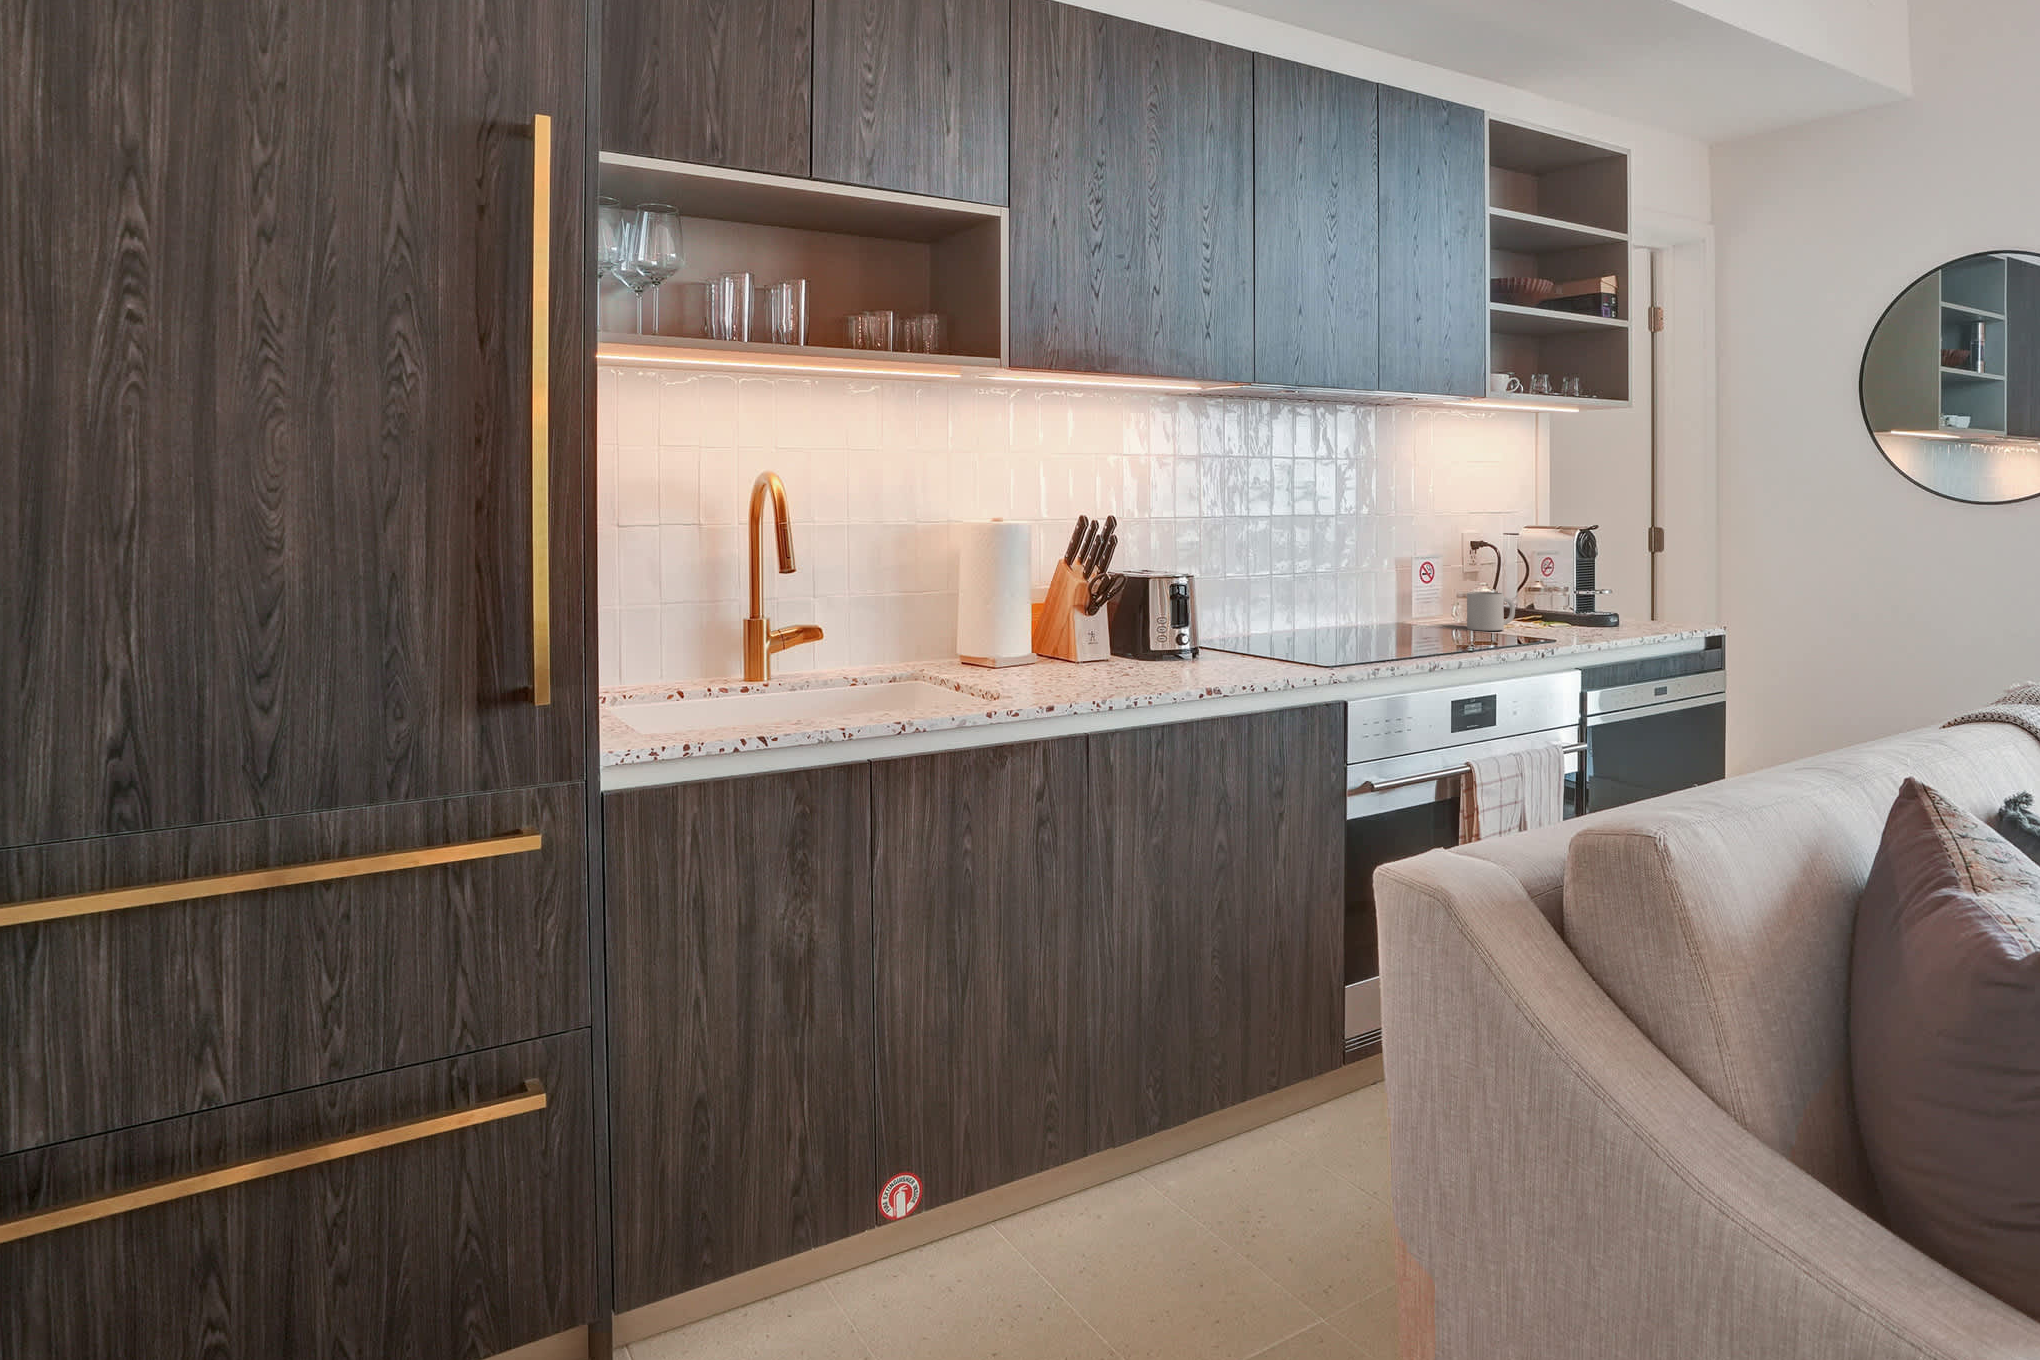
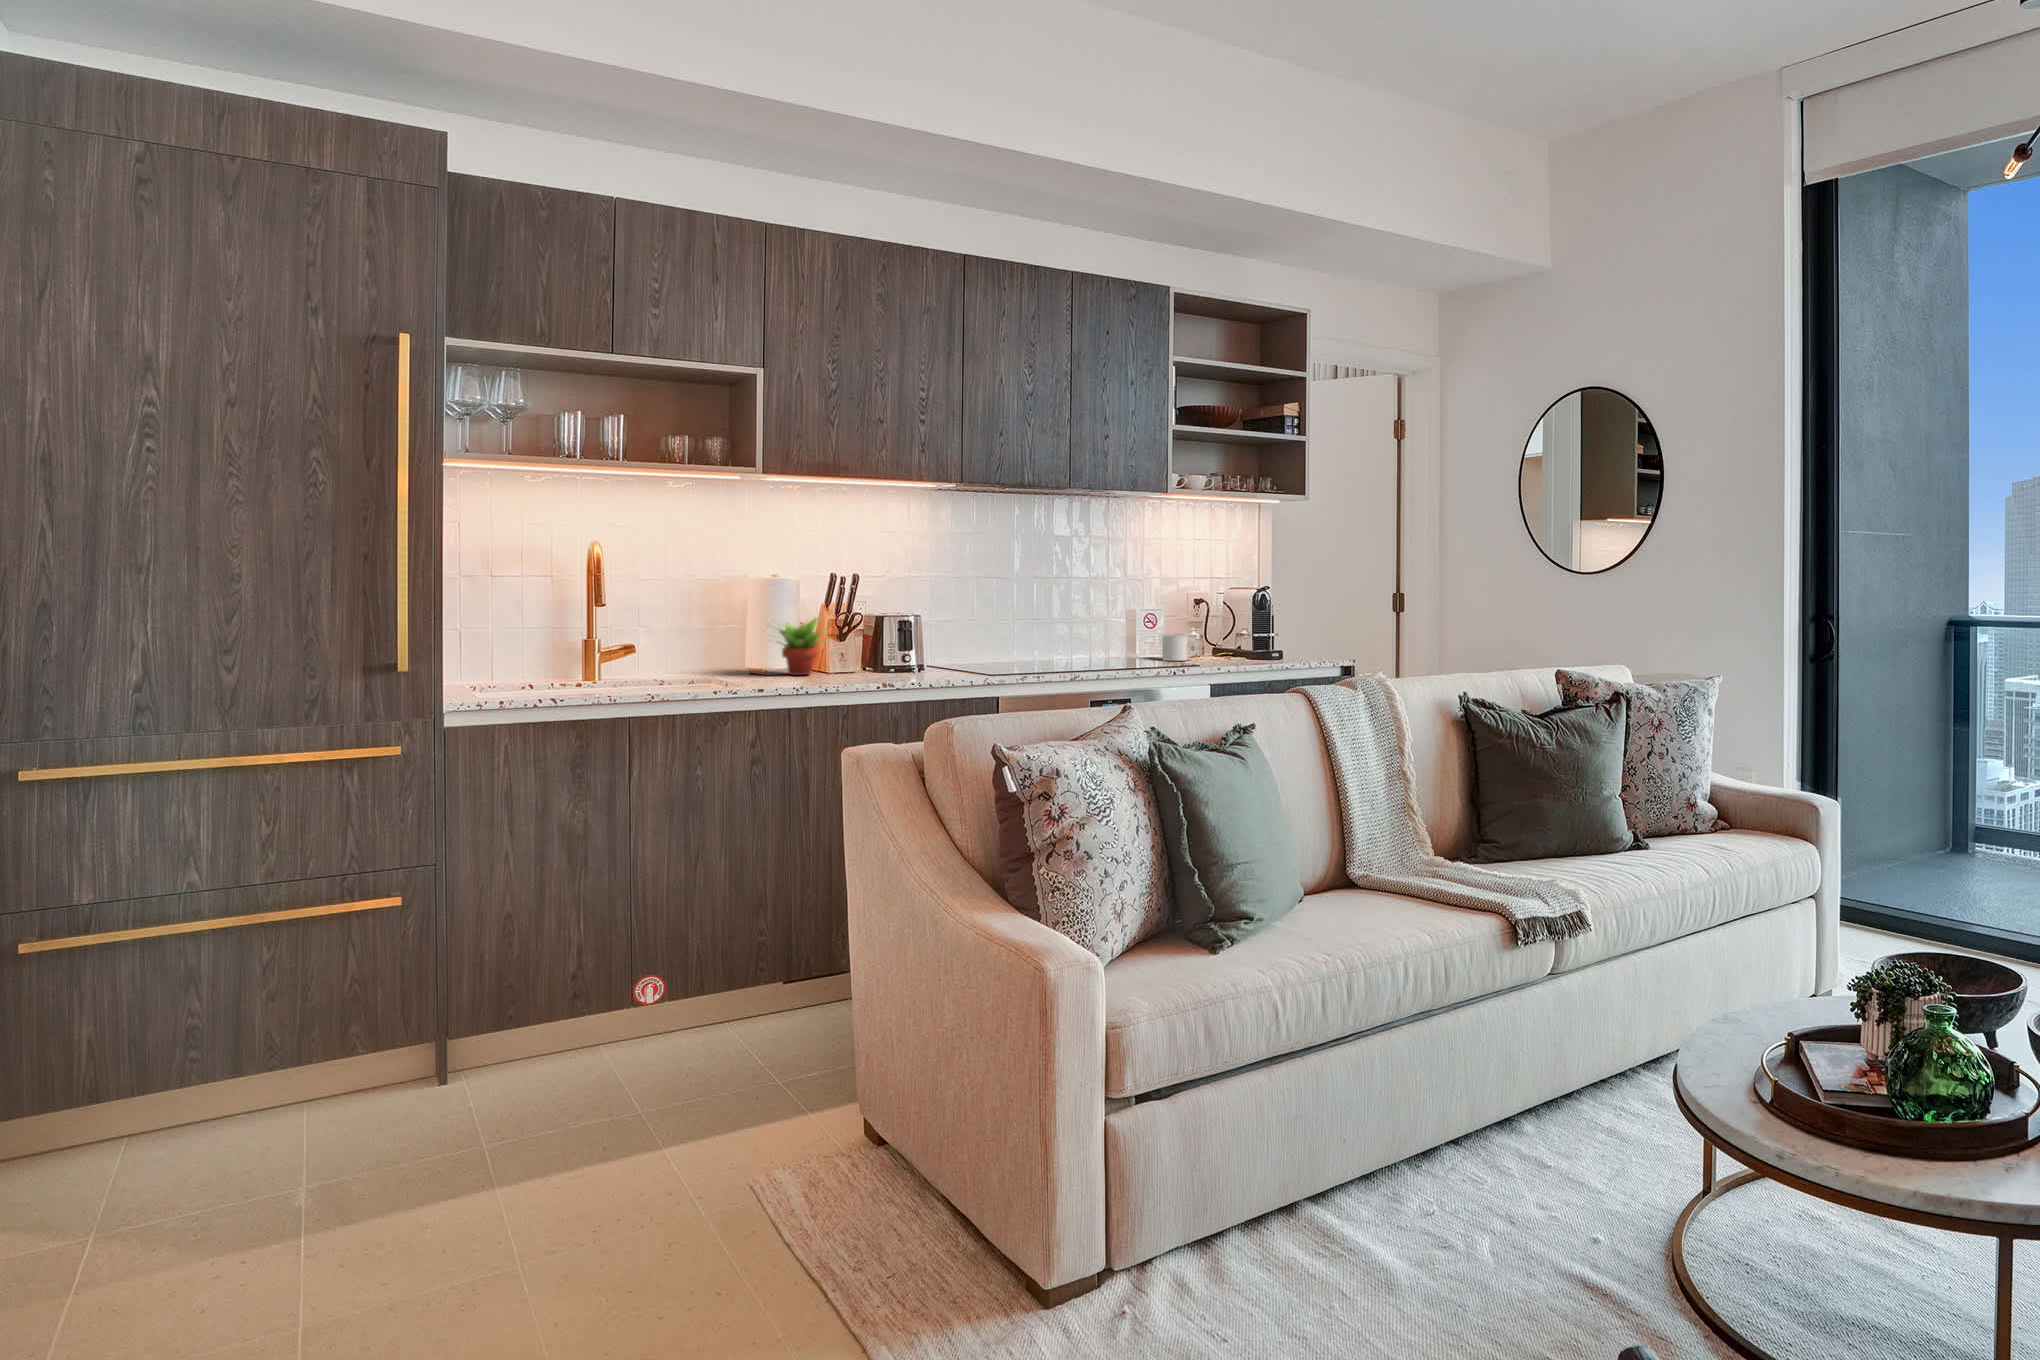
succulent plant: none [999,575,1089,668] -> present [777,618,832,675]

